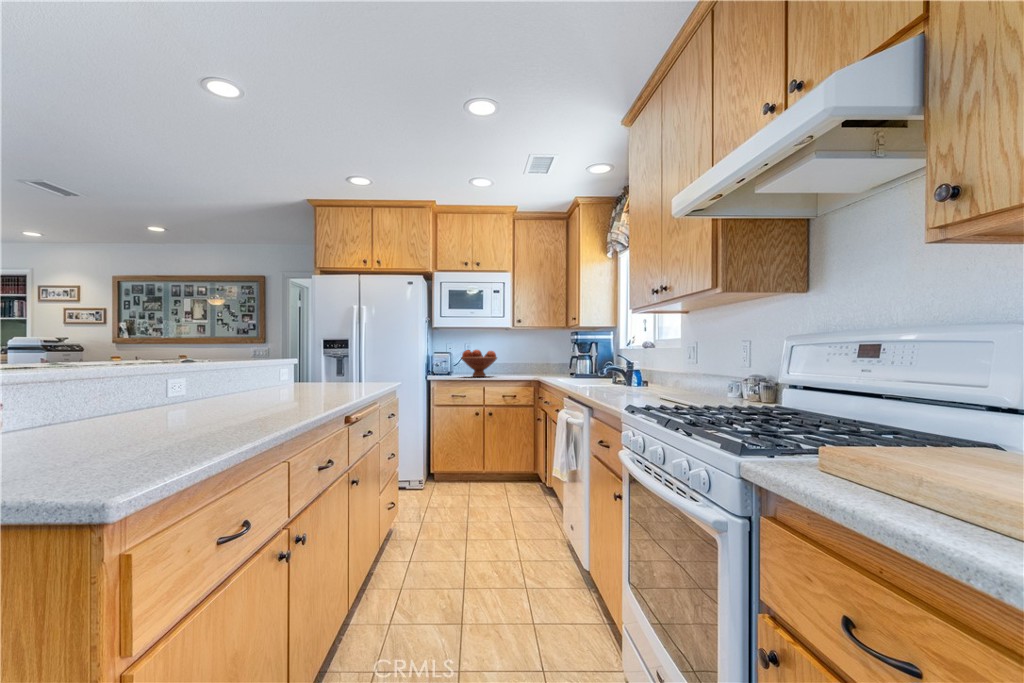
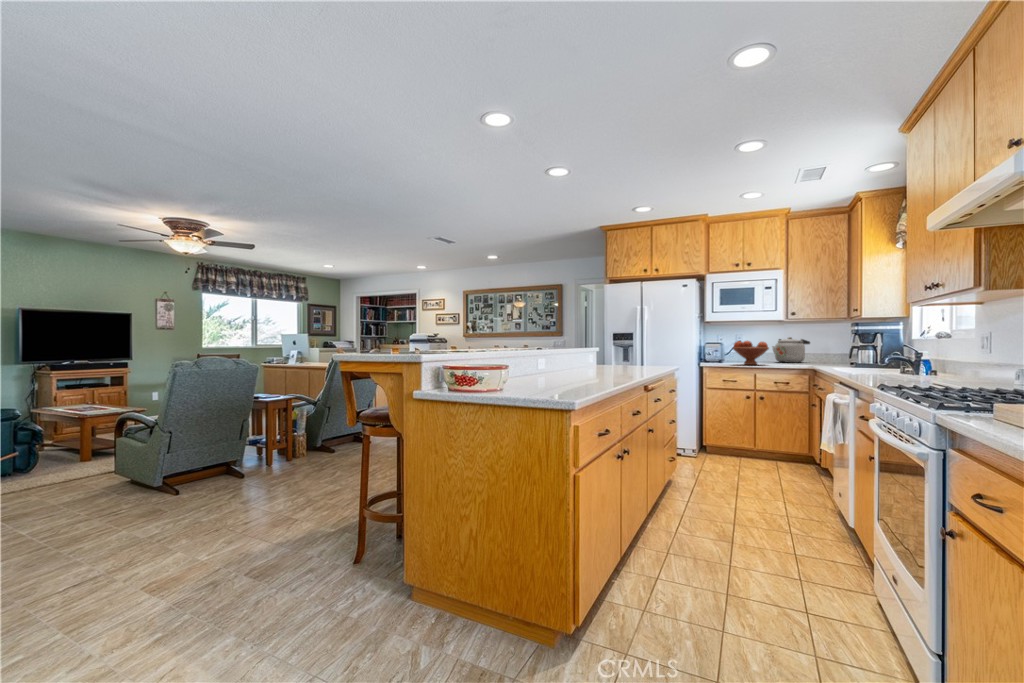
kettle: none [504,346,539,373] -> present [772,337,810,363]

